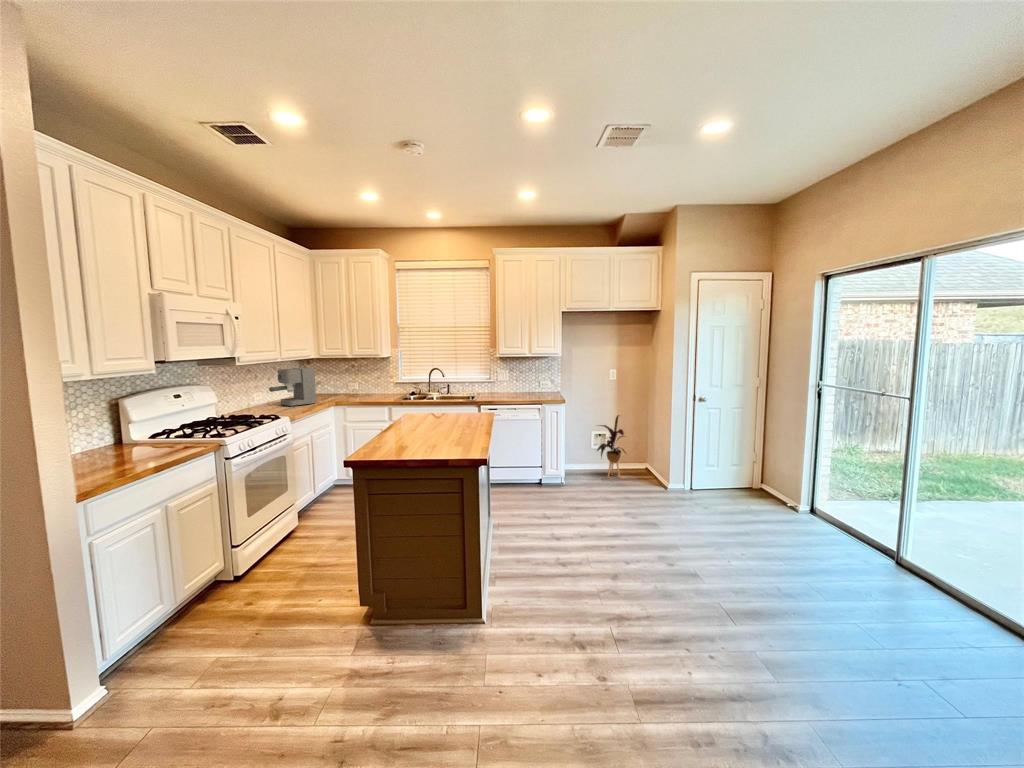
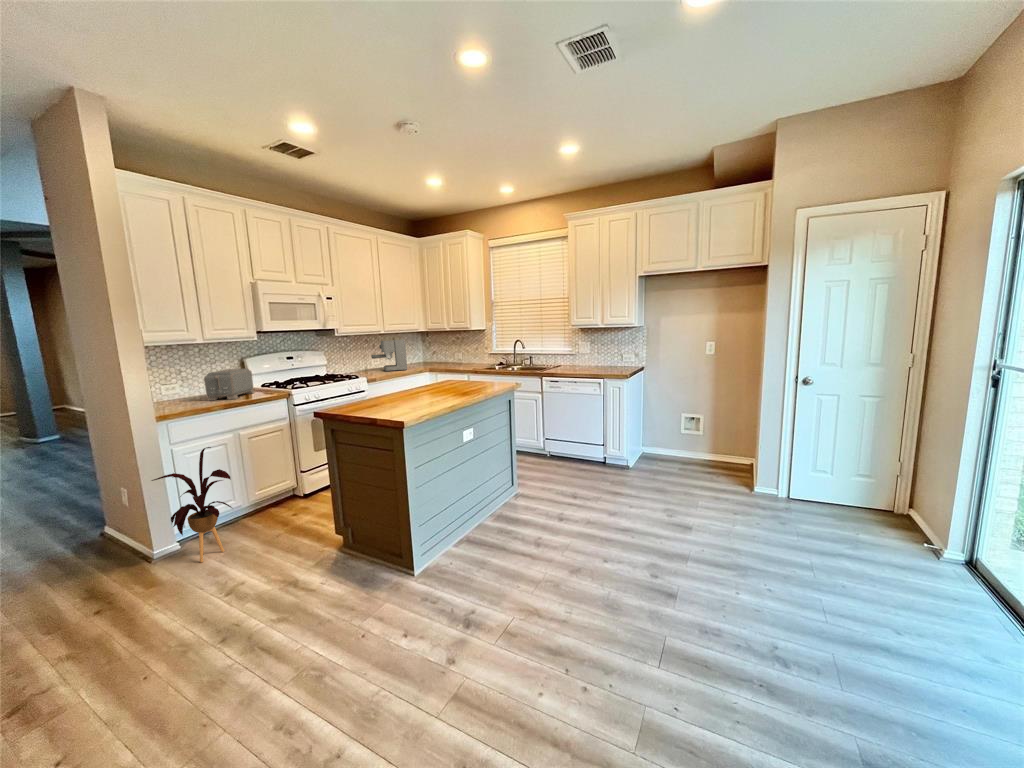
toaster: none [101,414,160,466] -> present [204,369,255,401]
house plant: present [597,415,626,478] -> present [152,447,232,562]

